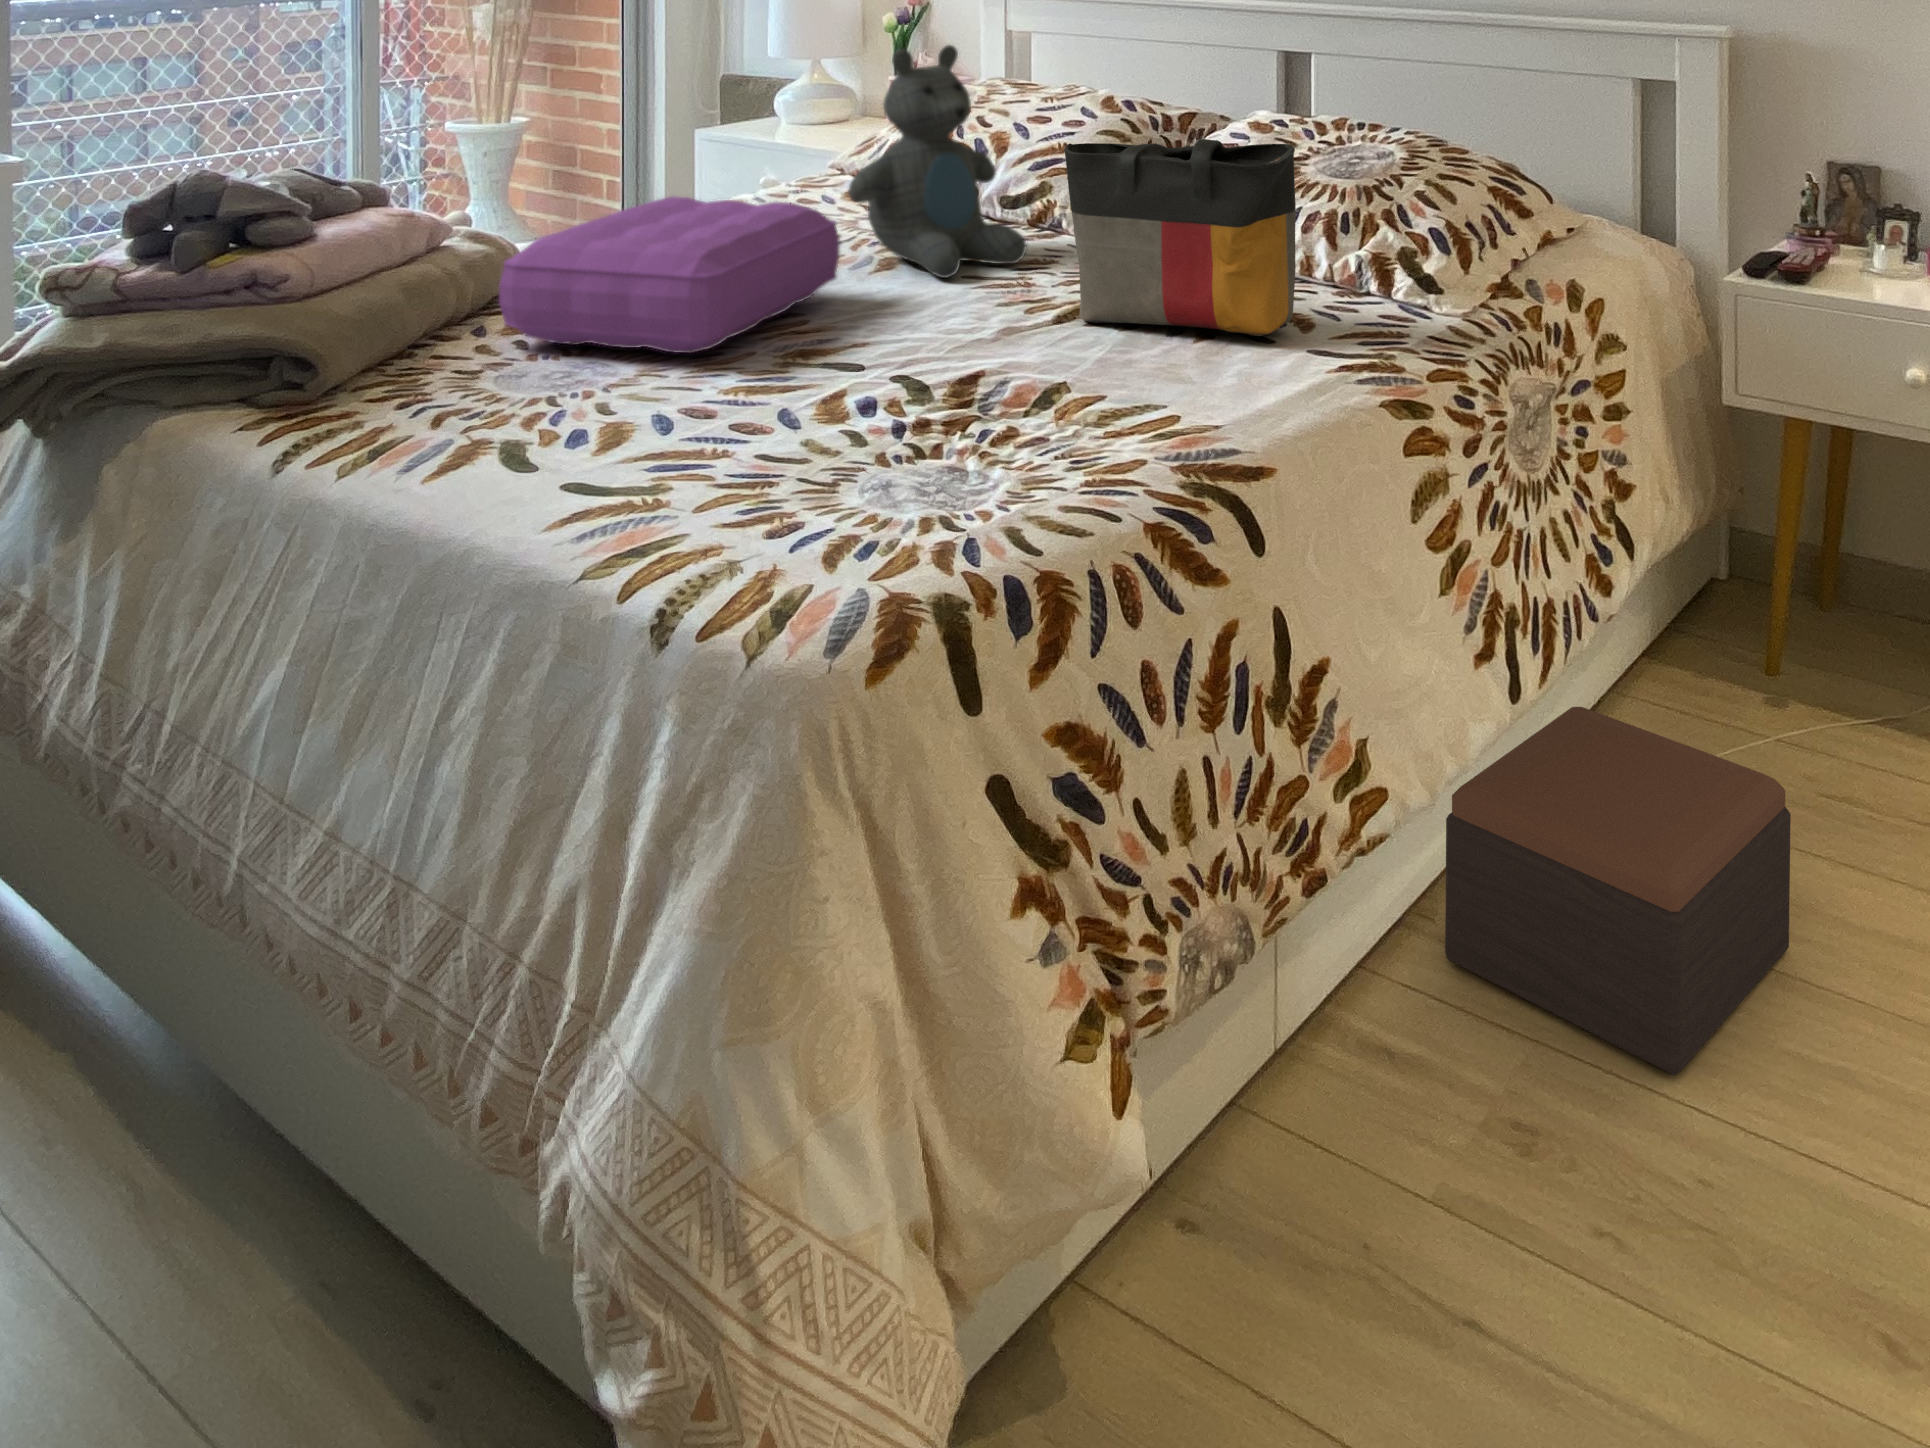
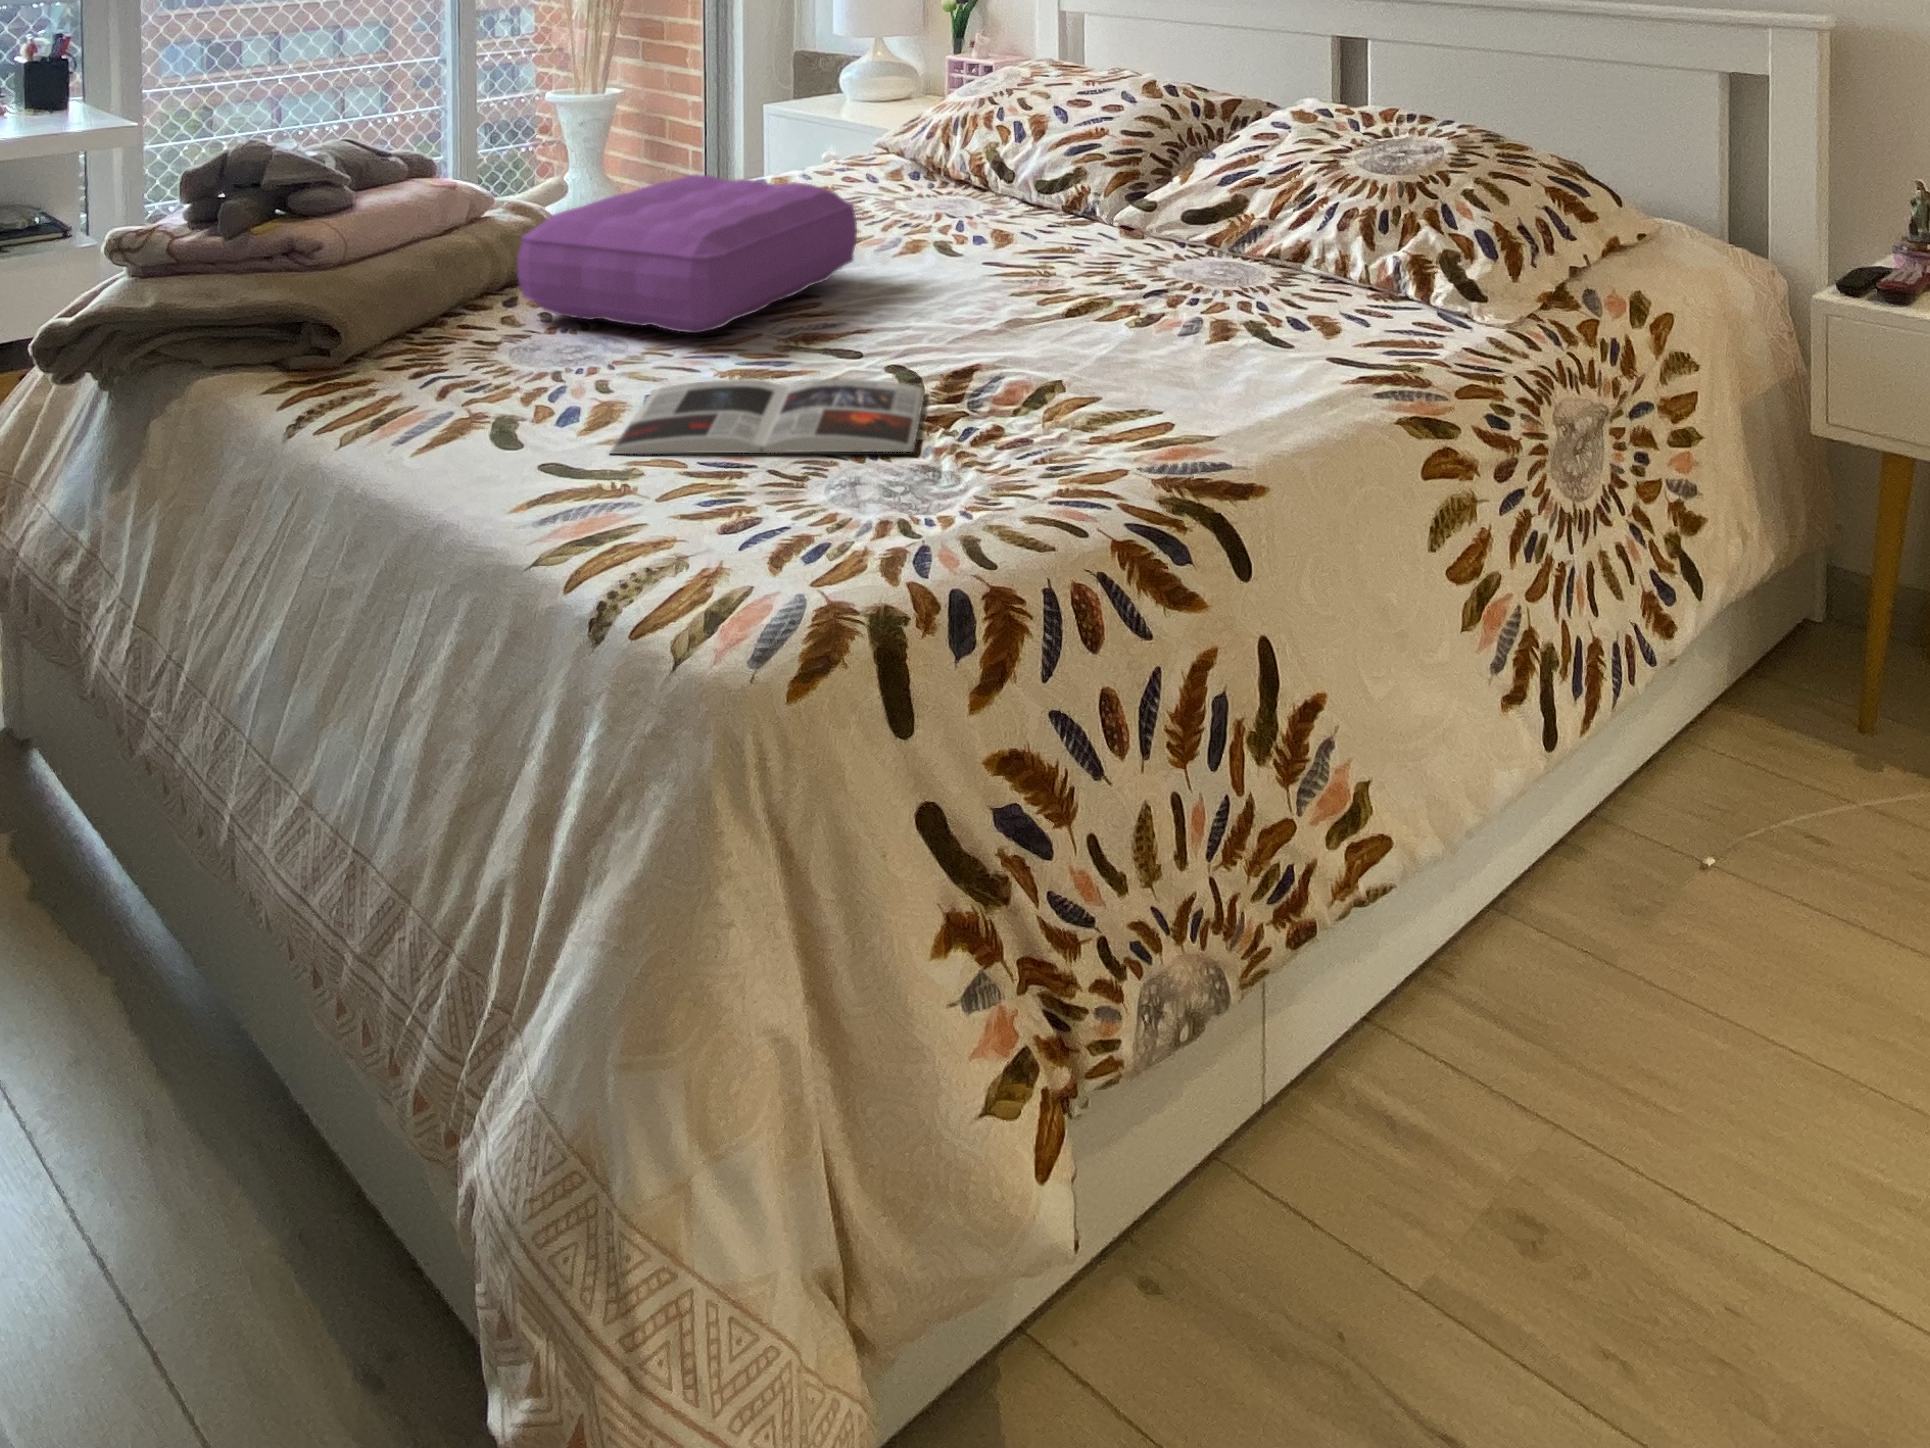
teddy bear: present [848,45,1026,278] -> none [874,26,1053,264]
tote bag: present [1064,139,1296,336] -> none [1079,130,1318,339]
magazine: none [634,389,939,471] -> present [610,378,925,454]
footstool: present [1445,707,1791,1075] -> none [1460,758,1859,1186]

